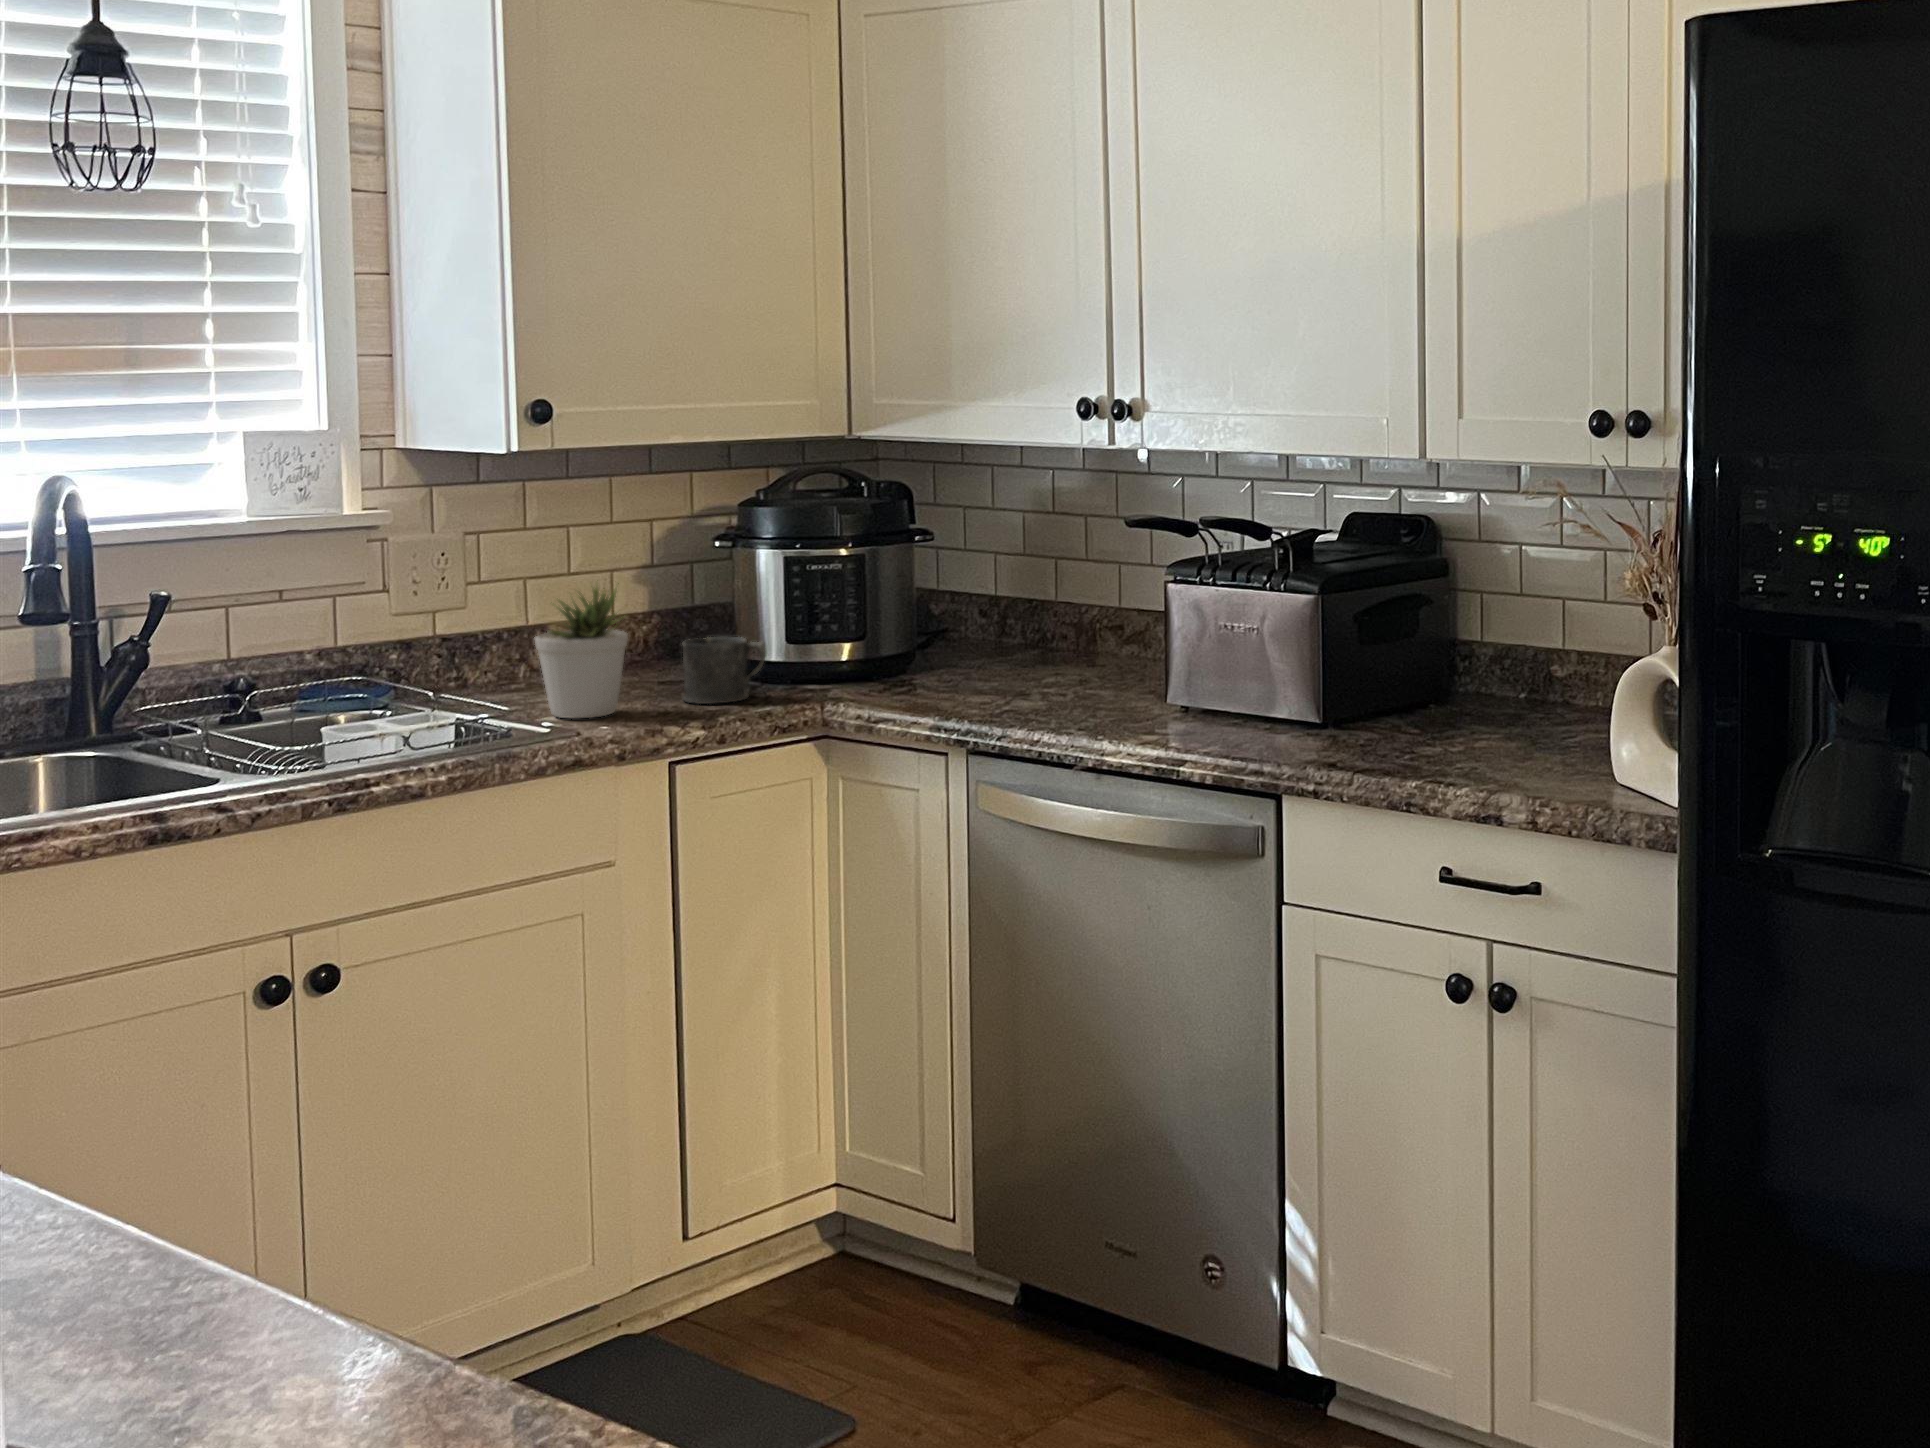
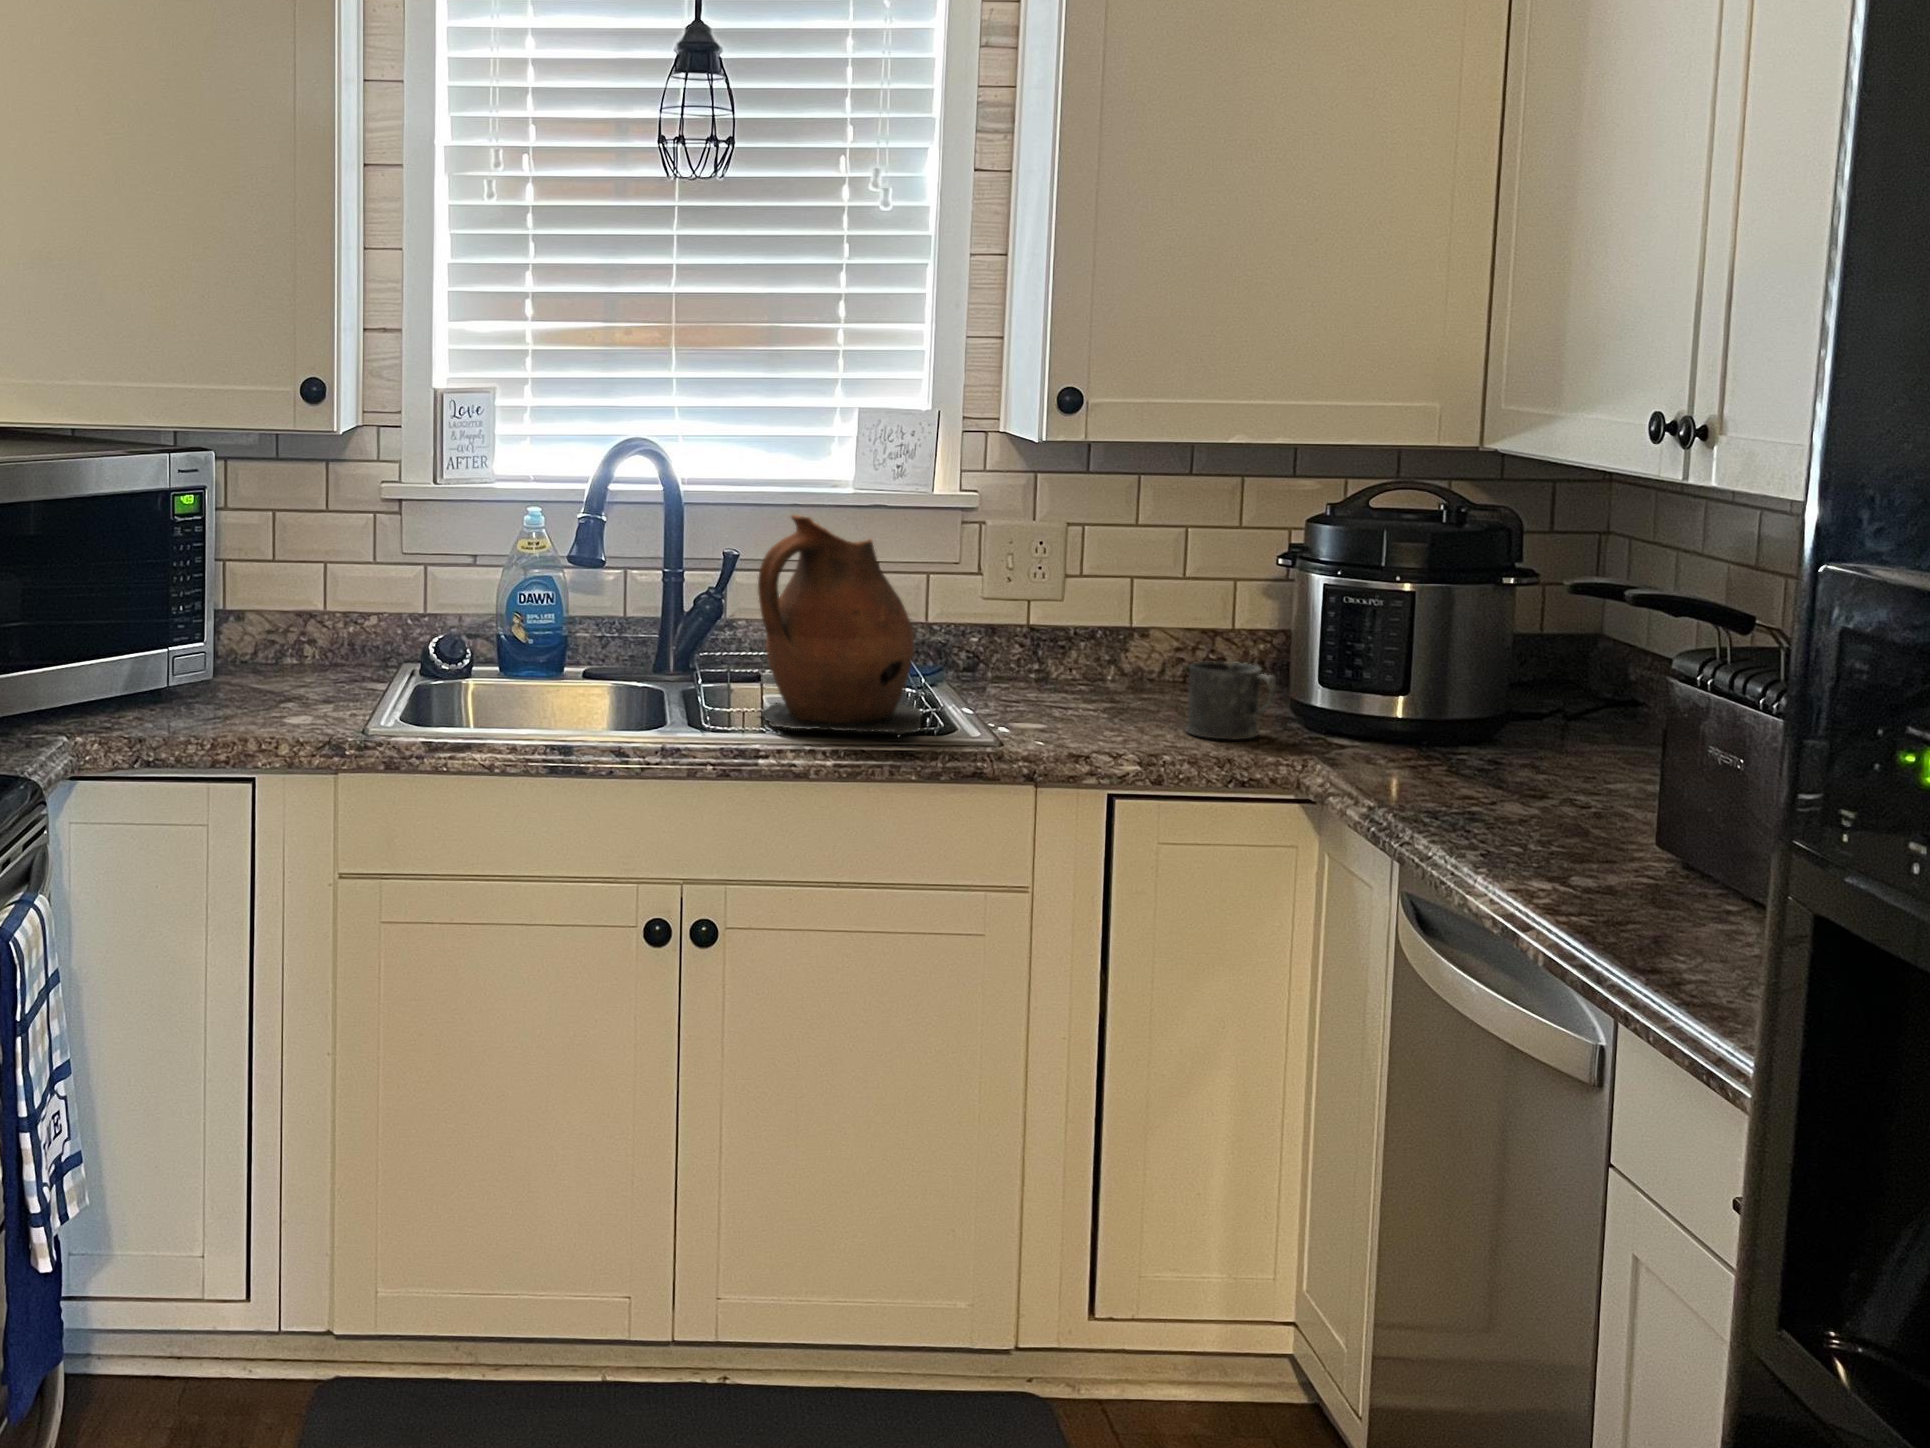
ceramic pitcher: none [274,540,489,755] -> present [758,515,921,737]
potted plant: present [535,583,628,718] -> none [1020,583,1119,731]

